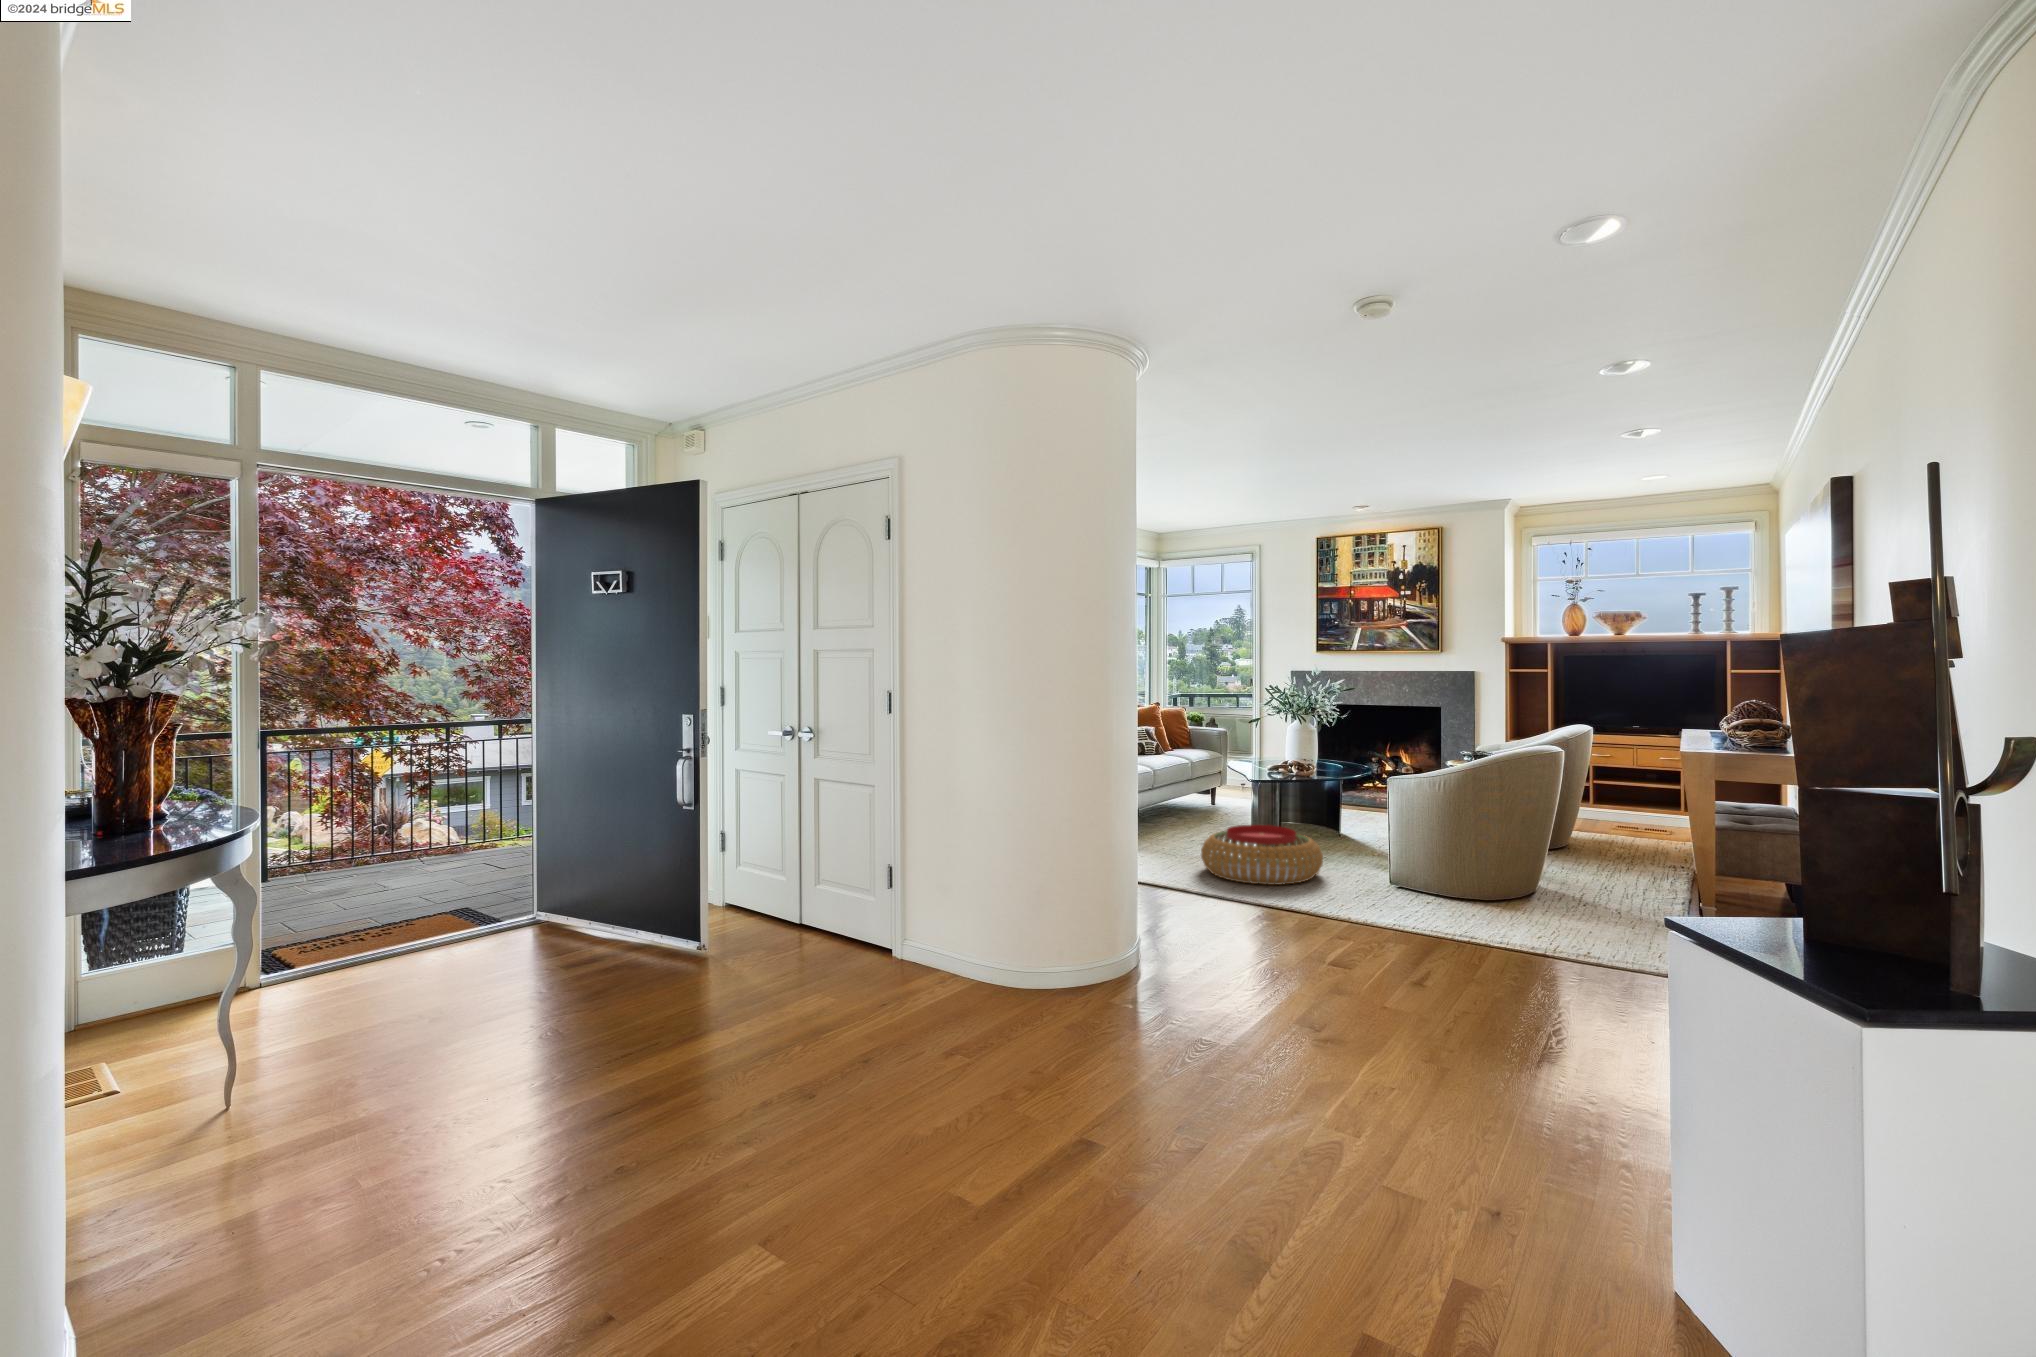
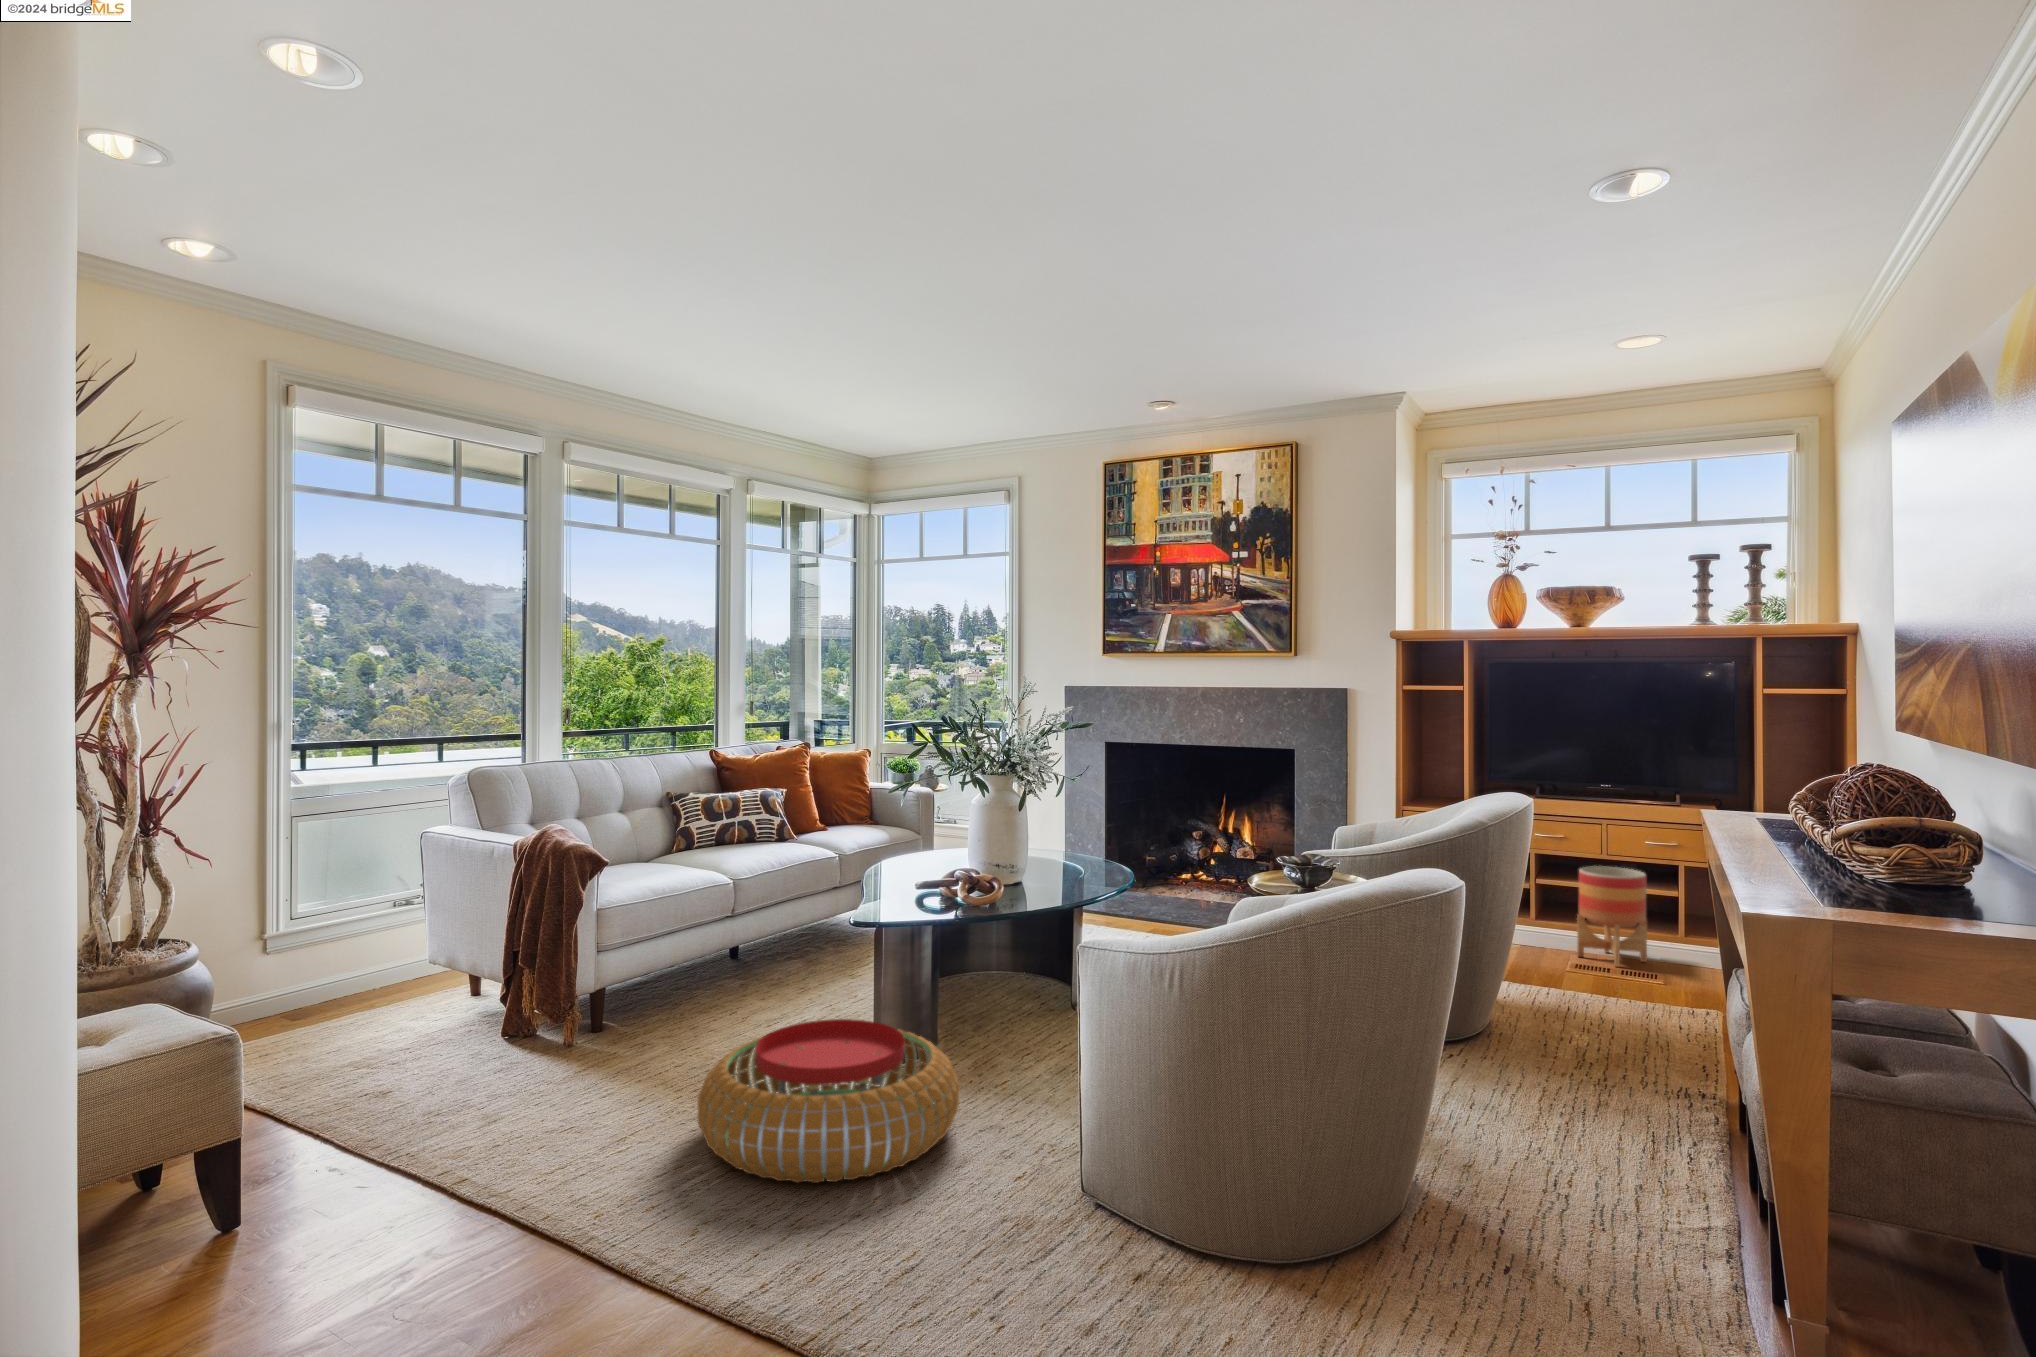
planter: none [1619,773,1661,828] -> present [1577,866,1647,967]

